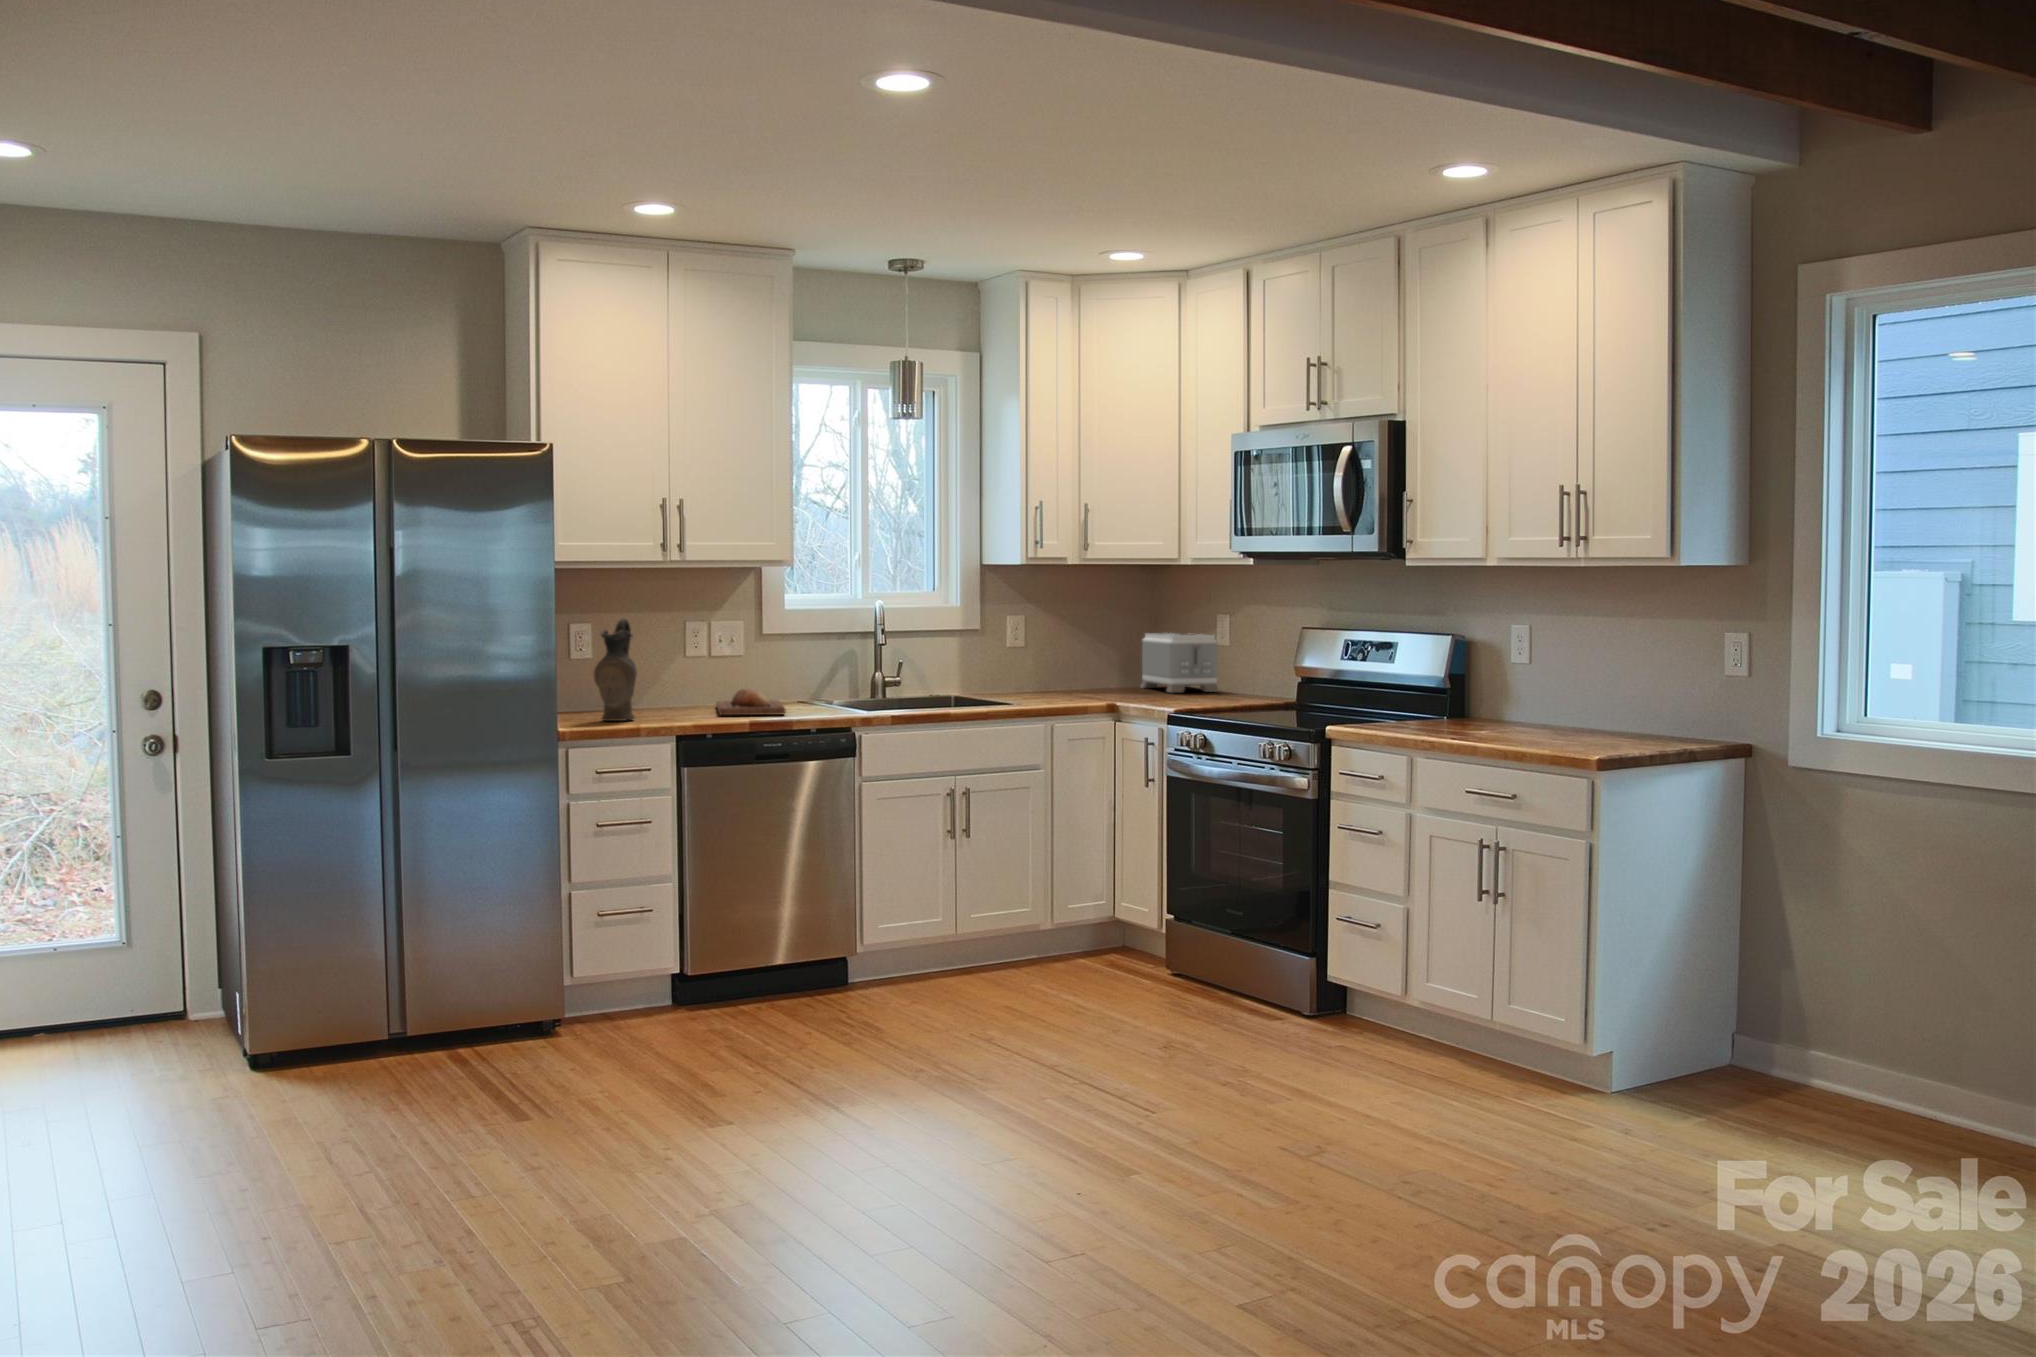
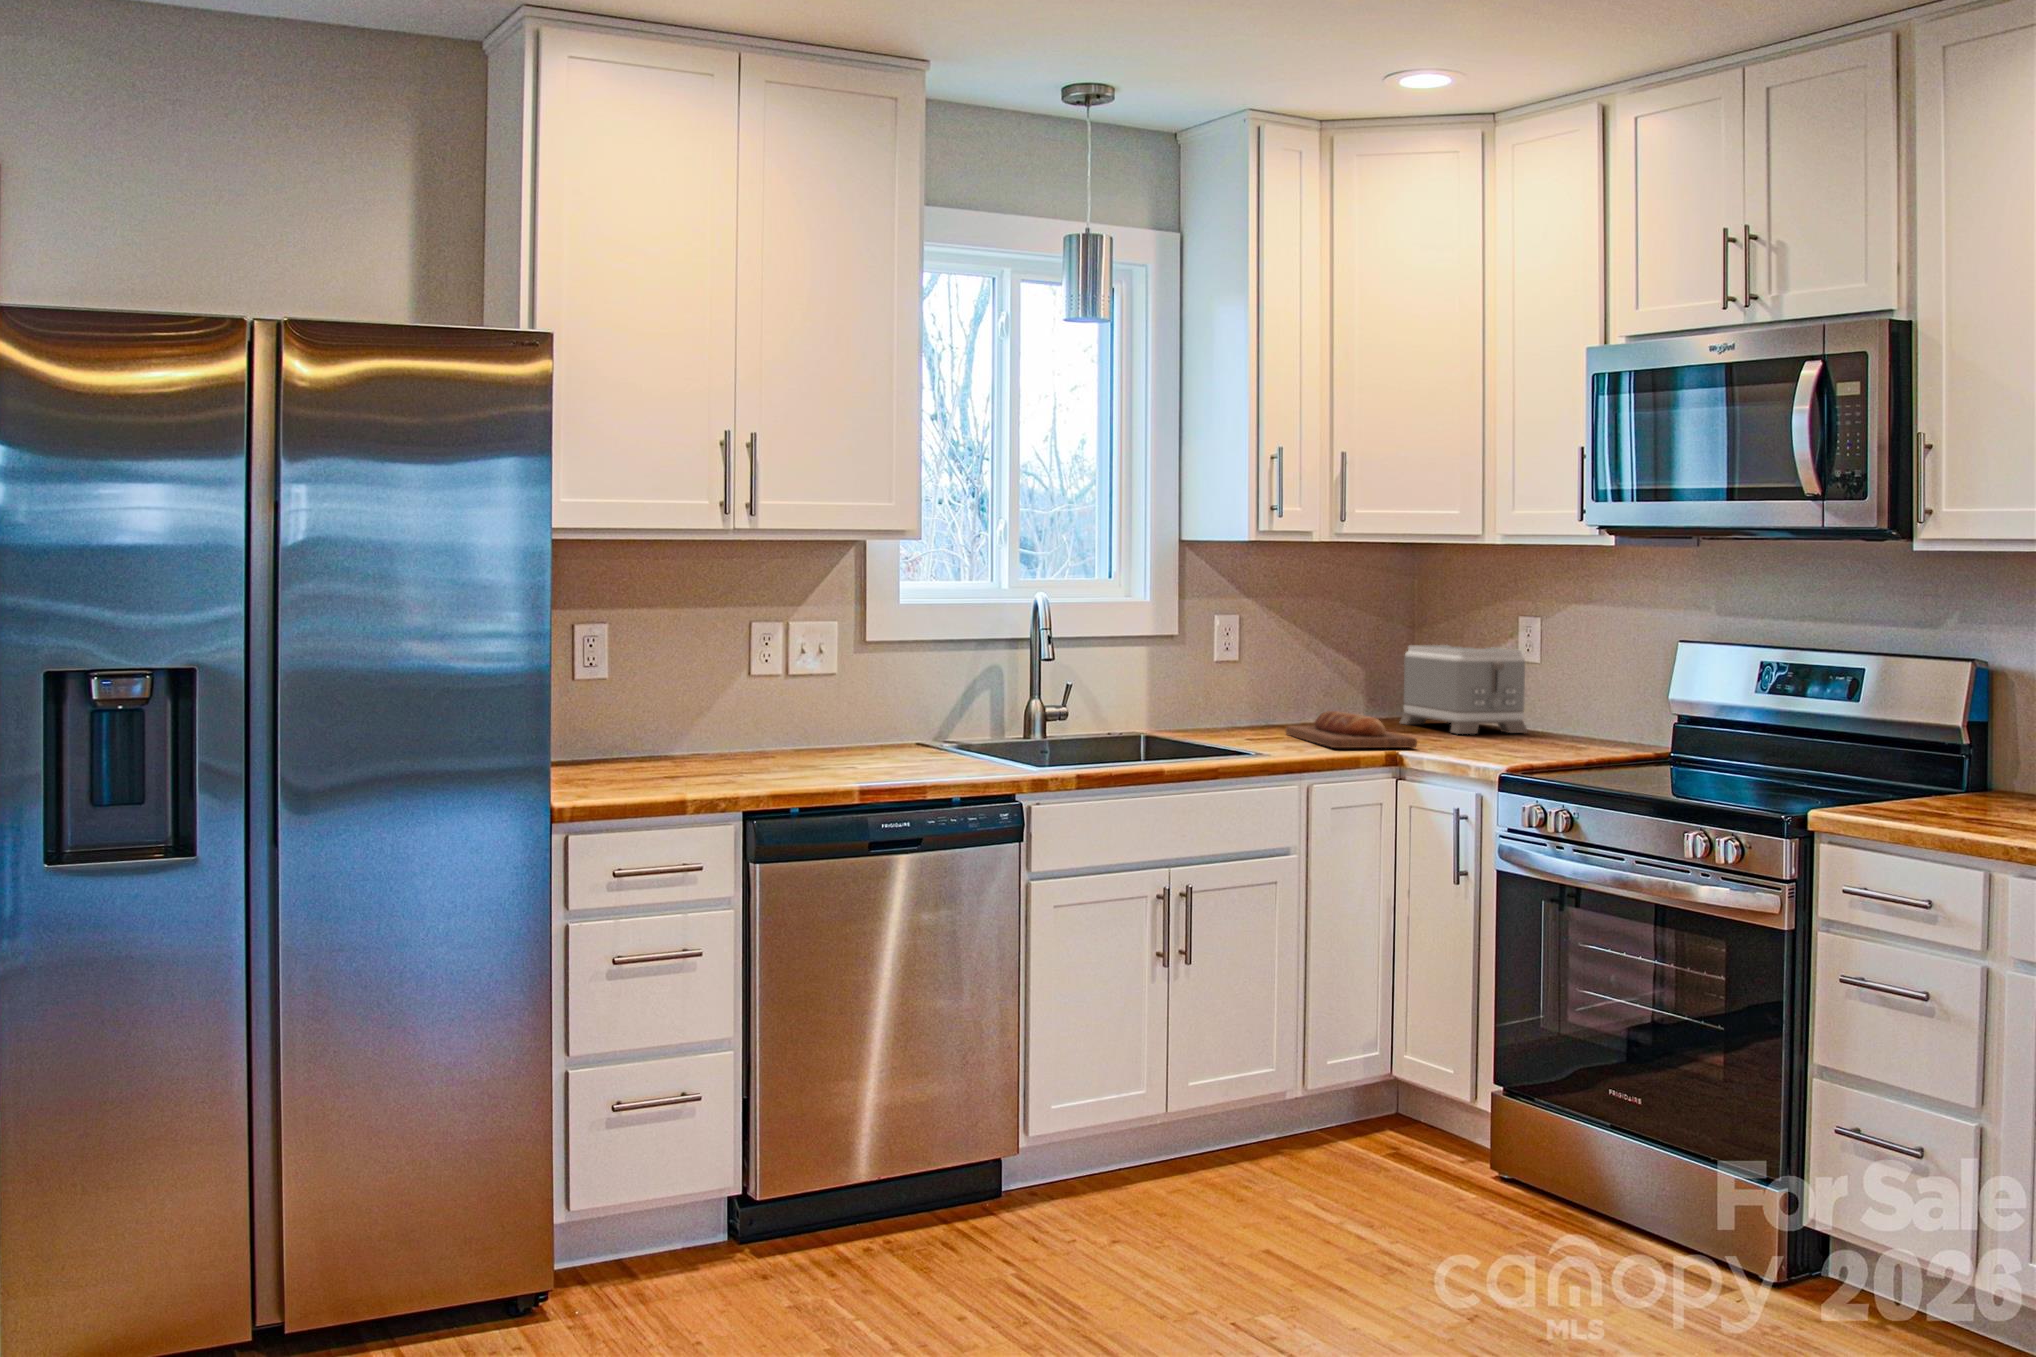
ceramic pitcher: present [594,619,637,721] -> none [612,623,678,786]
bread loaf: present [716,689,786,715] -> present [1286,711,1417,748]

